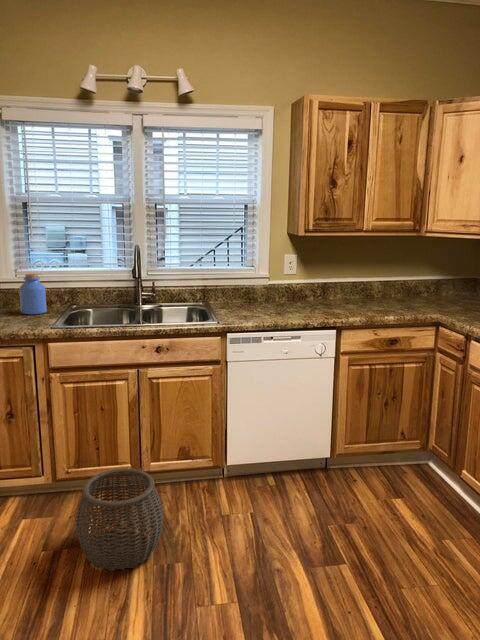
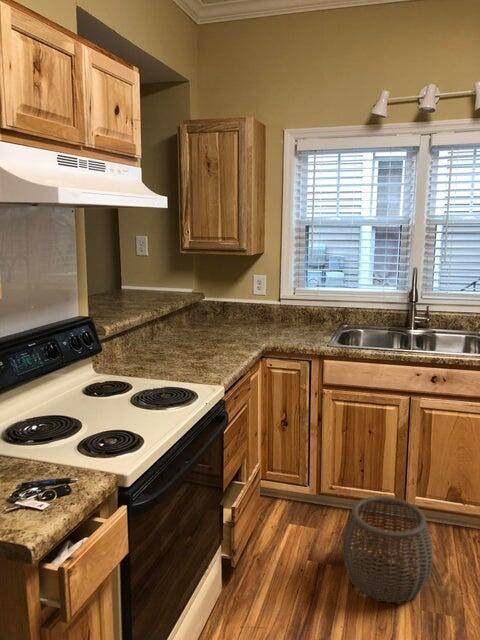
jar: present [19,274,47,314] -> none [298,293,322,331]

